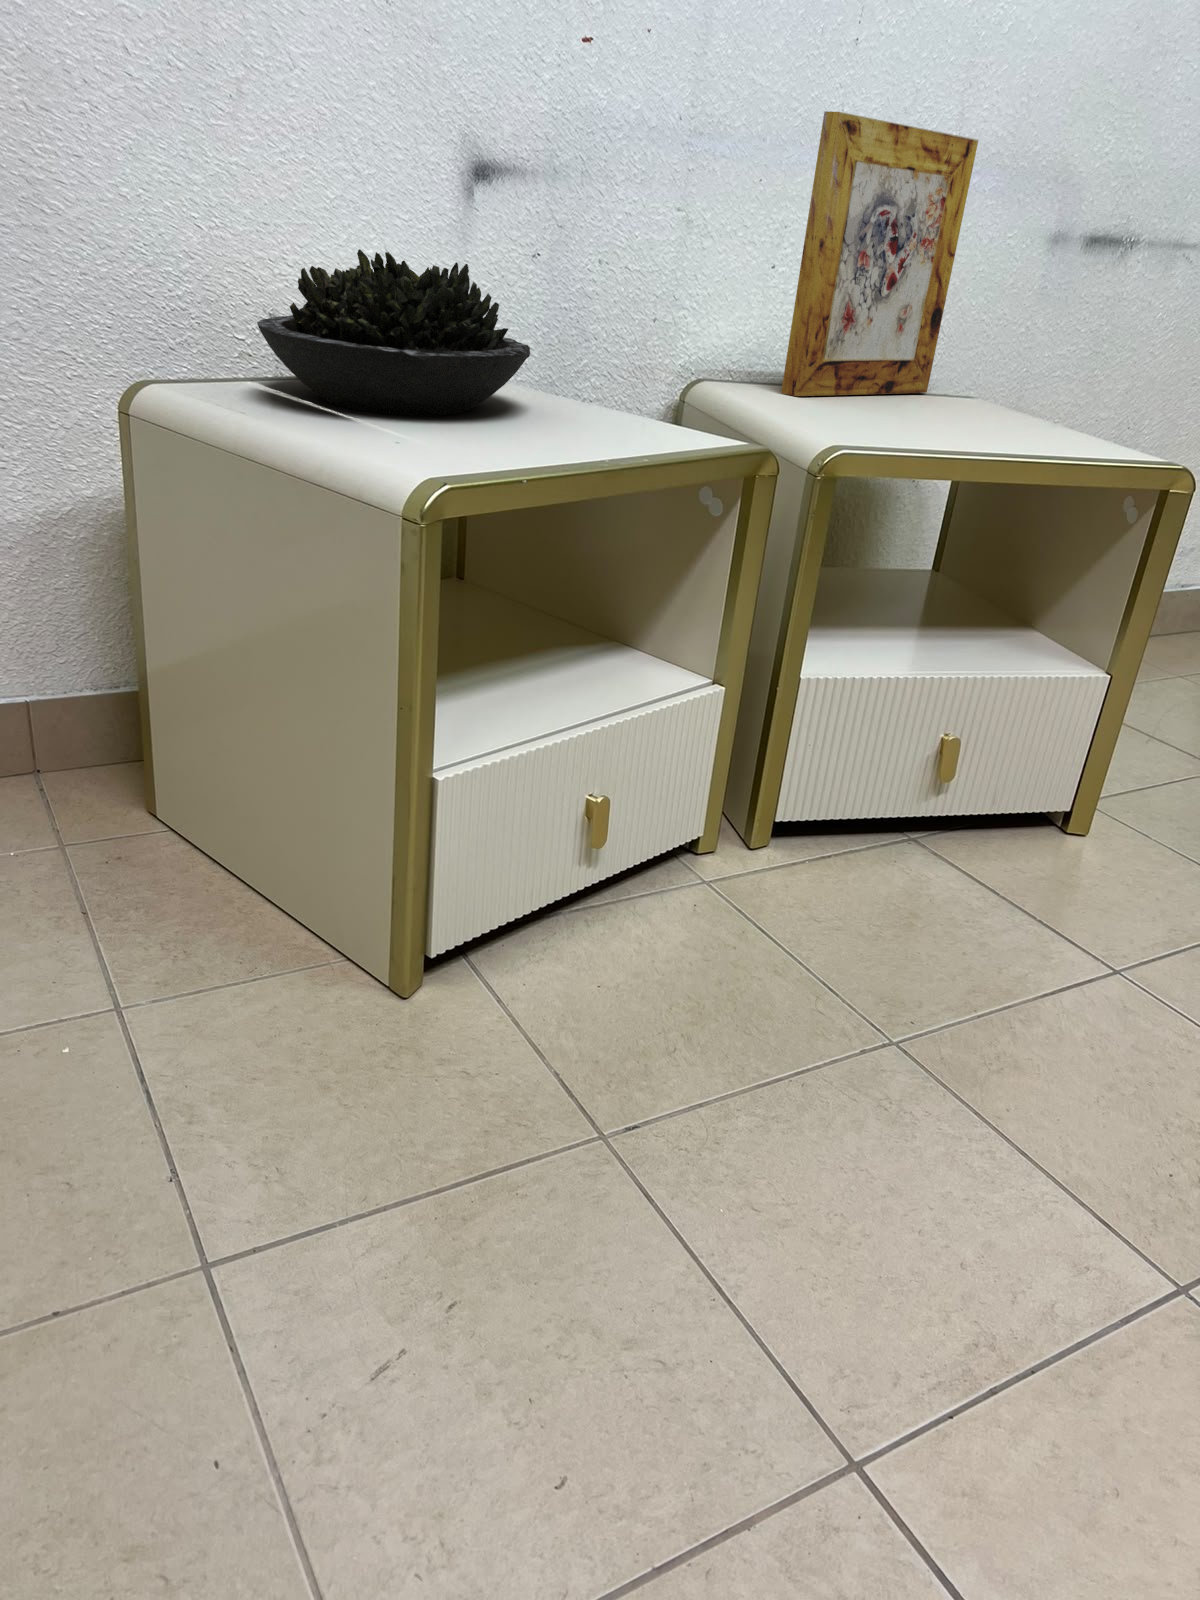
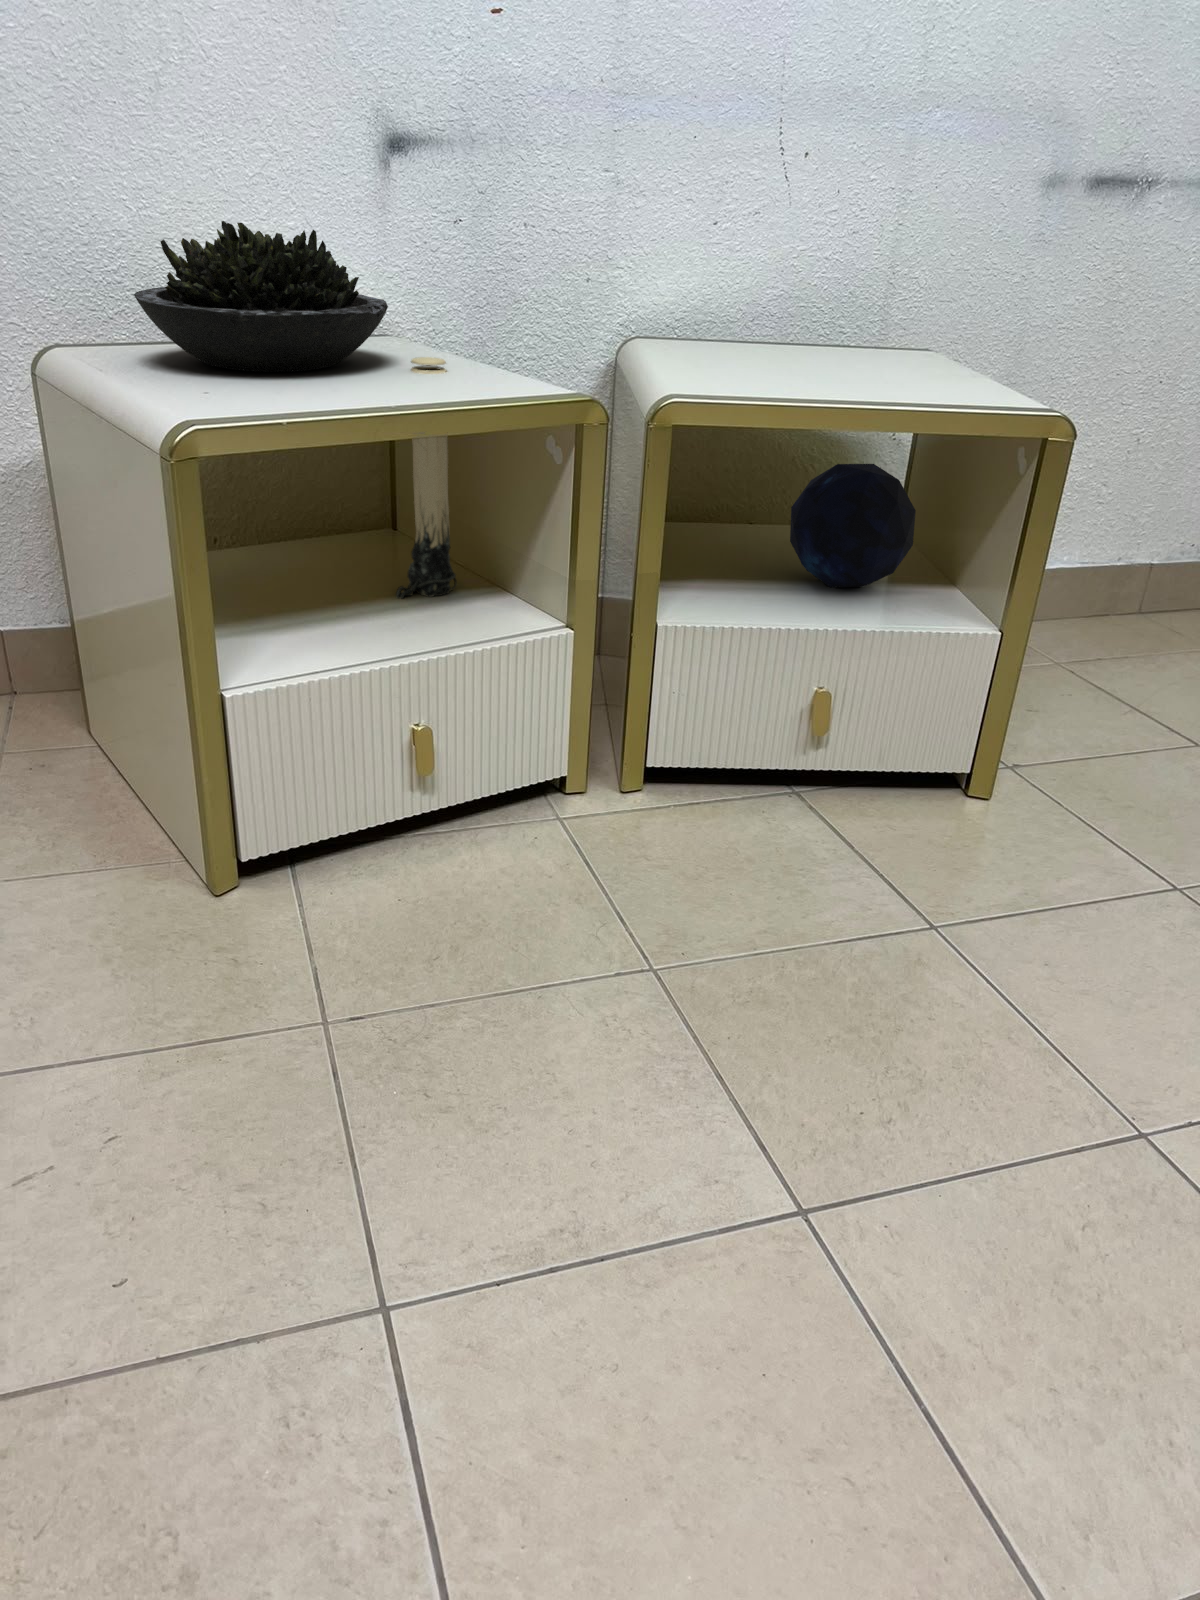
picture frame: present [781,111,978,396] -> none [705,66,922,352]
candle: none [523,401,591,660] -> present [396,357,457,599]
decorative orb: none [883,511,1011,634] -> present [790,464,916,587]

